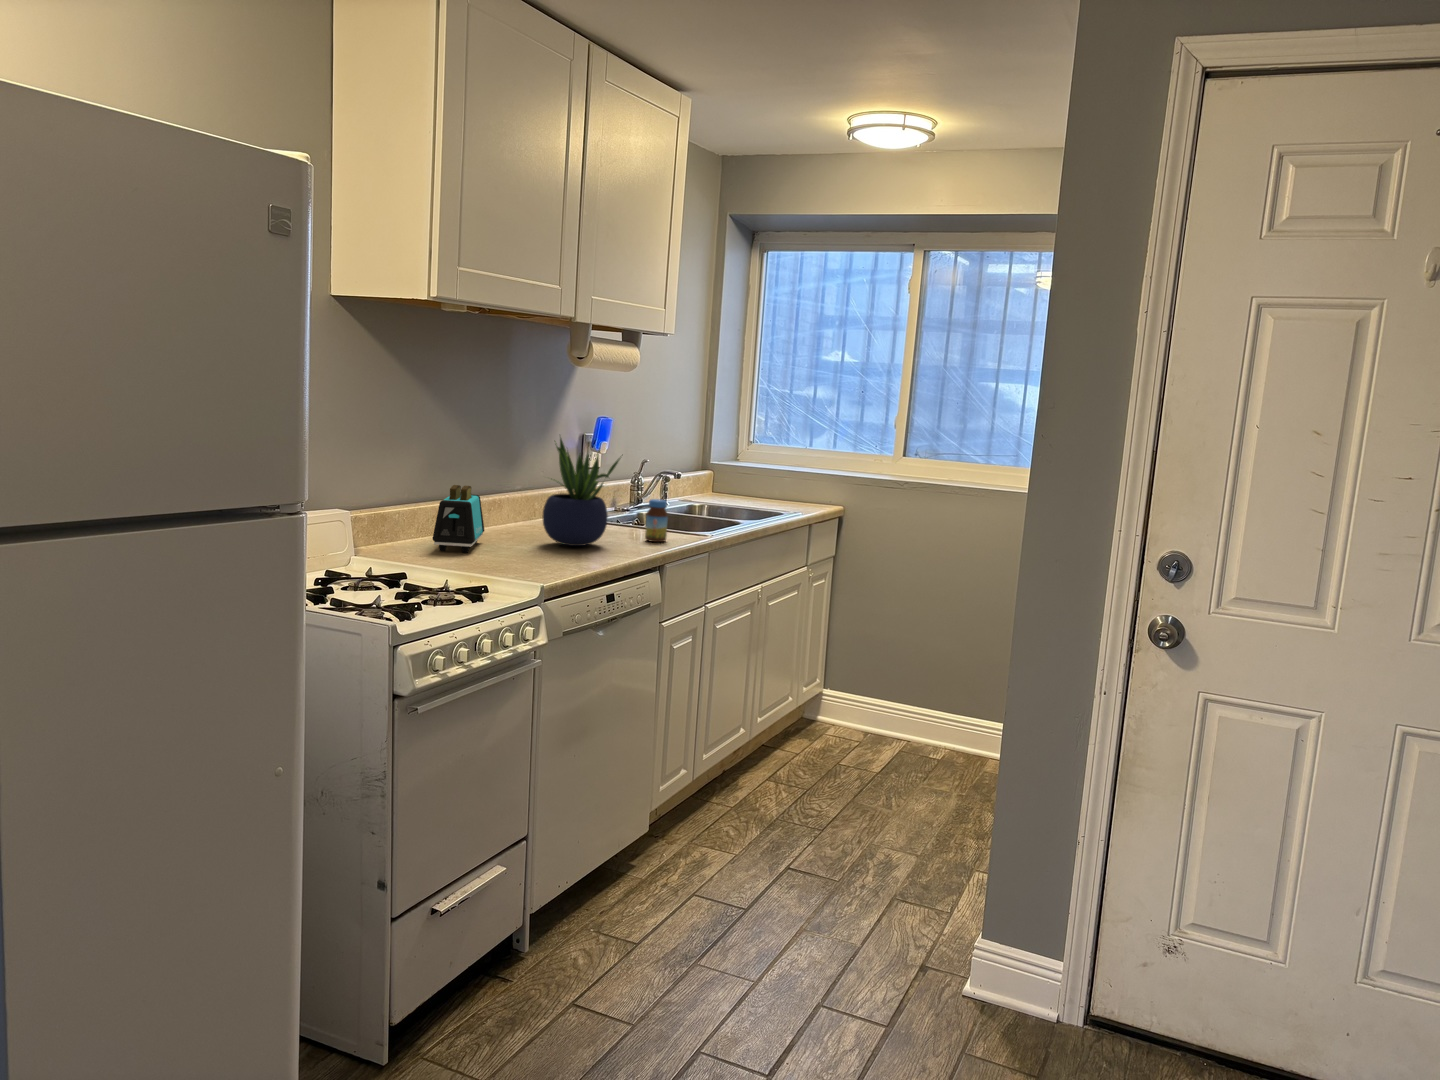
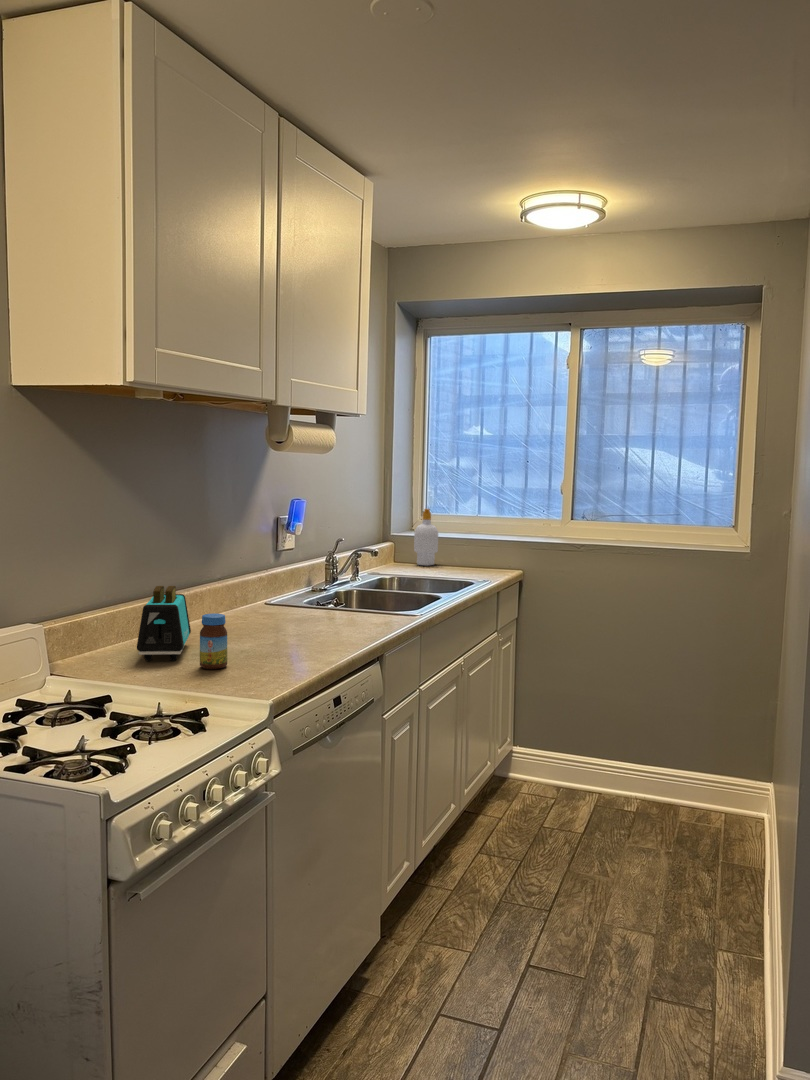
soap bottle: none [732,436,758,495] -> present [414,509,438,566]
potted plant: present [542,438,620,546] -> none [251,523,336,642]
jar: present [645,499,668,542] -> present [200,613,227,669]

